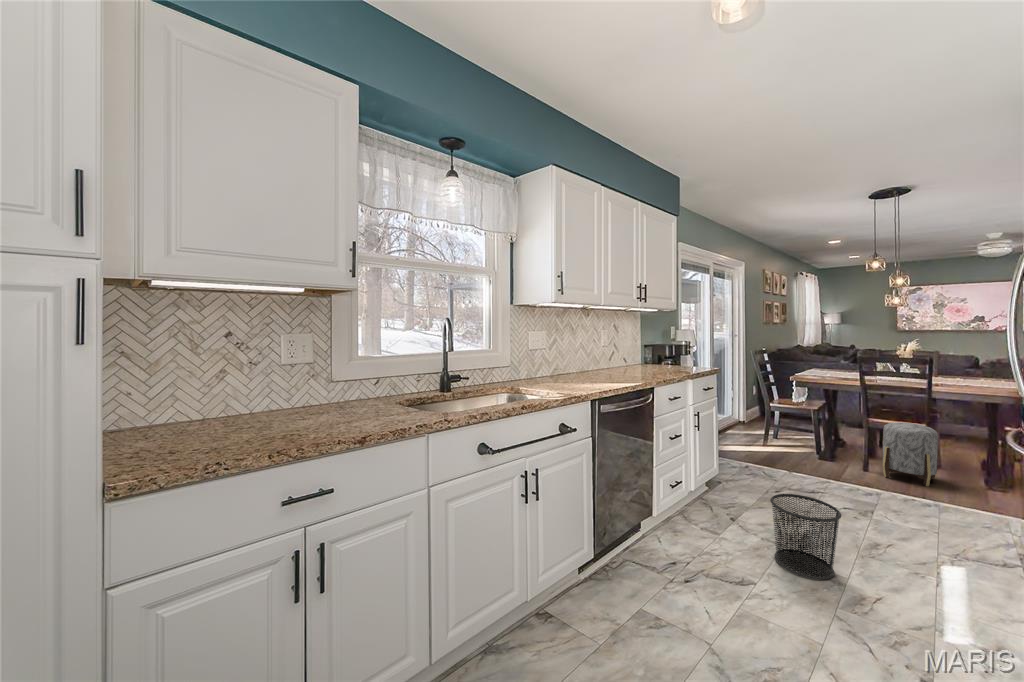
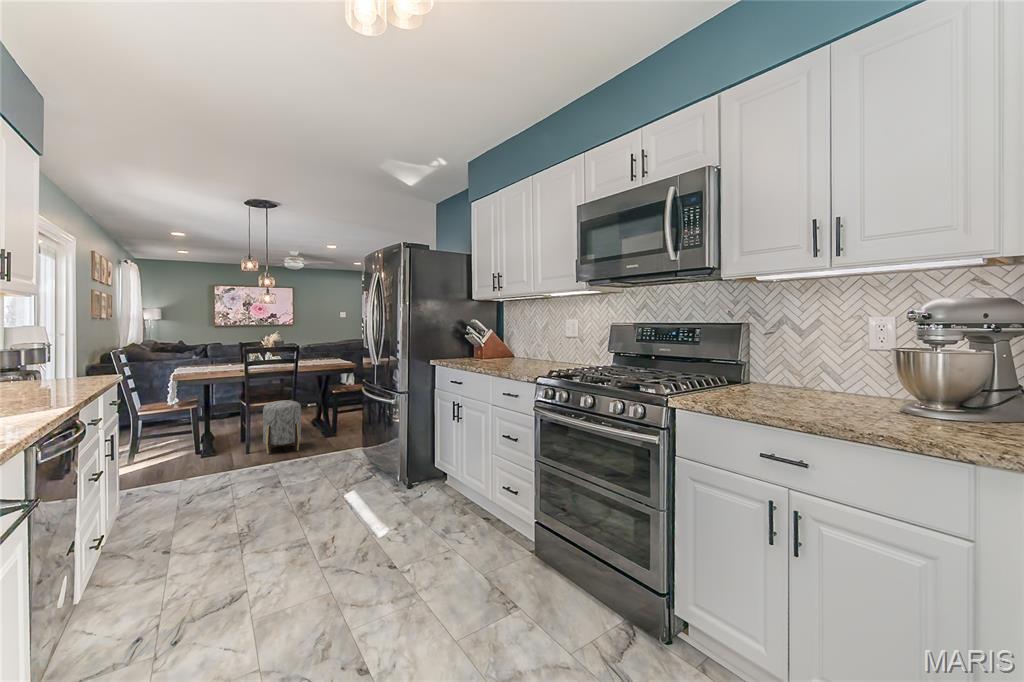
waste bin: present [770,494,841,580] -> none [235,478,301,561]

